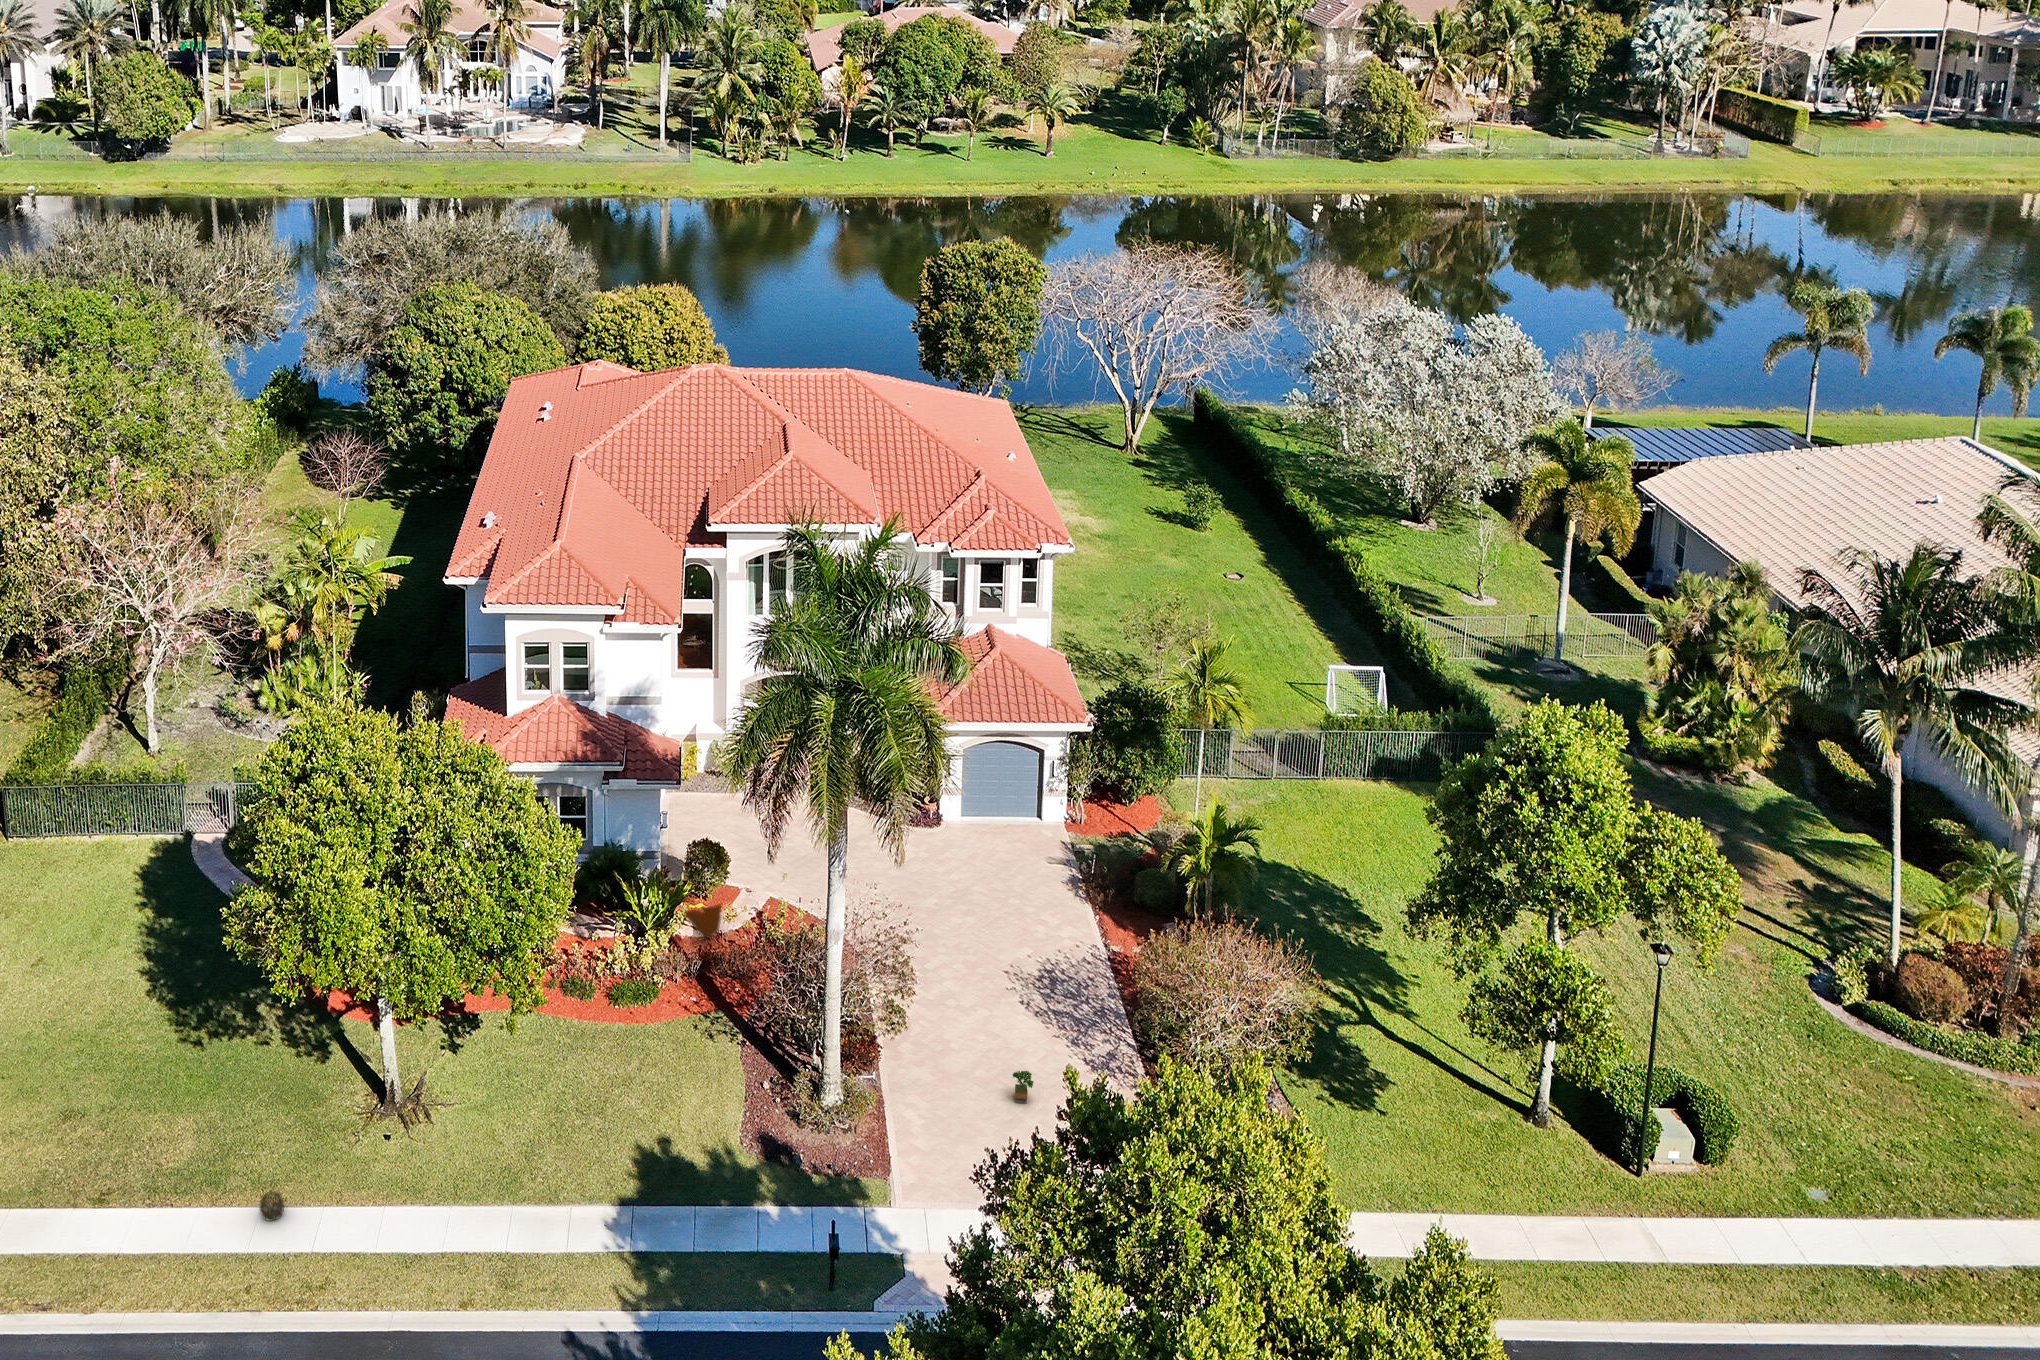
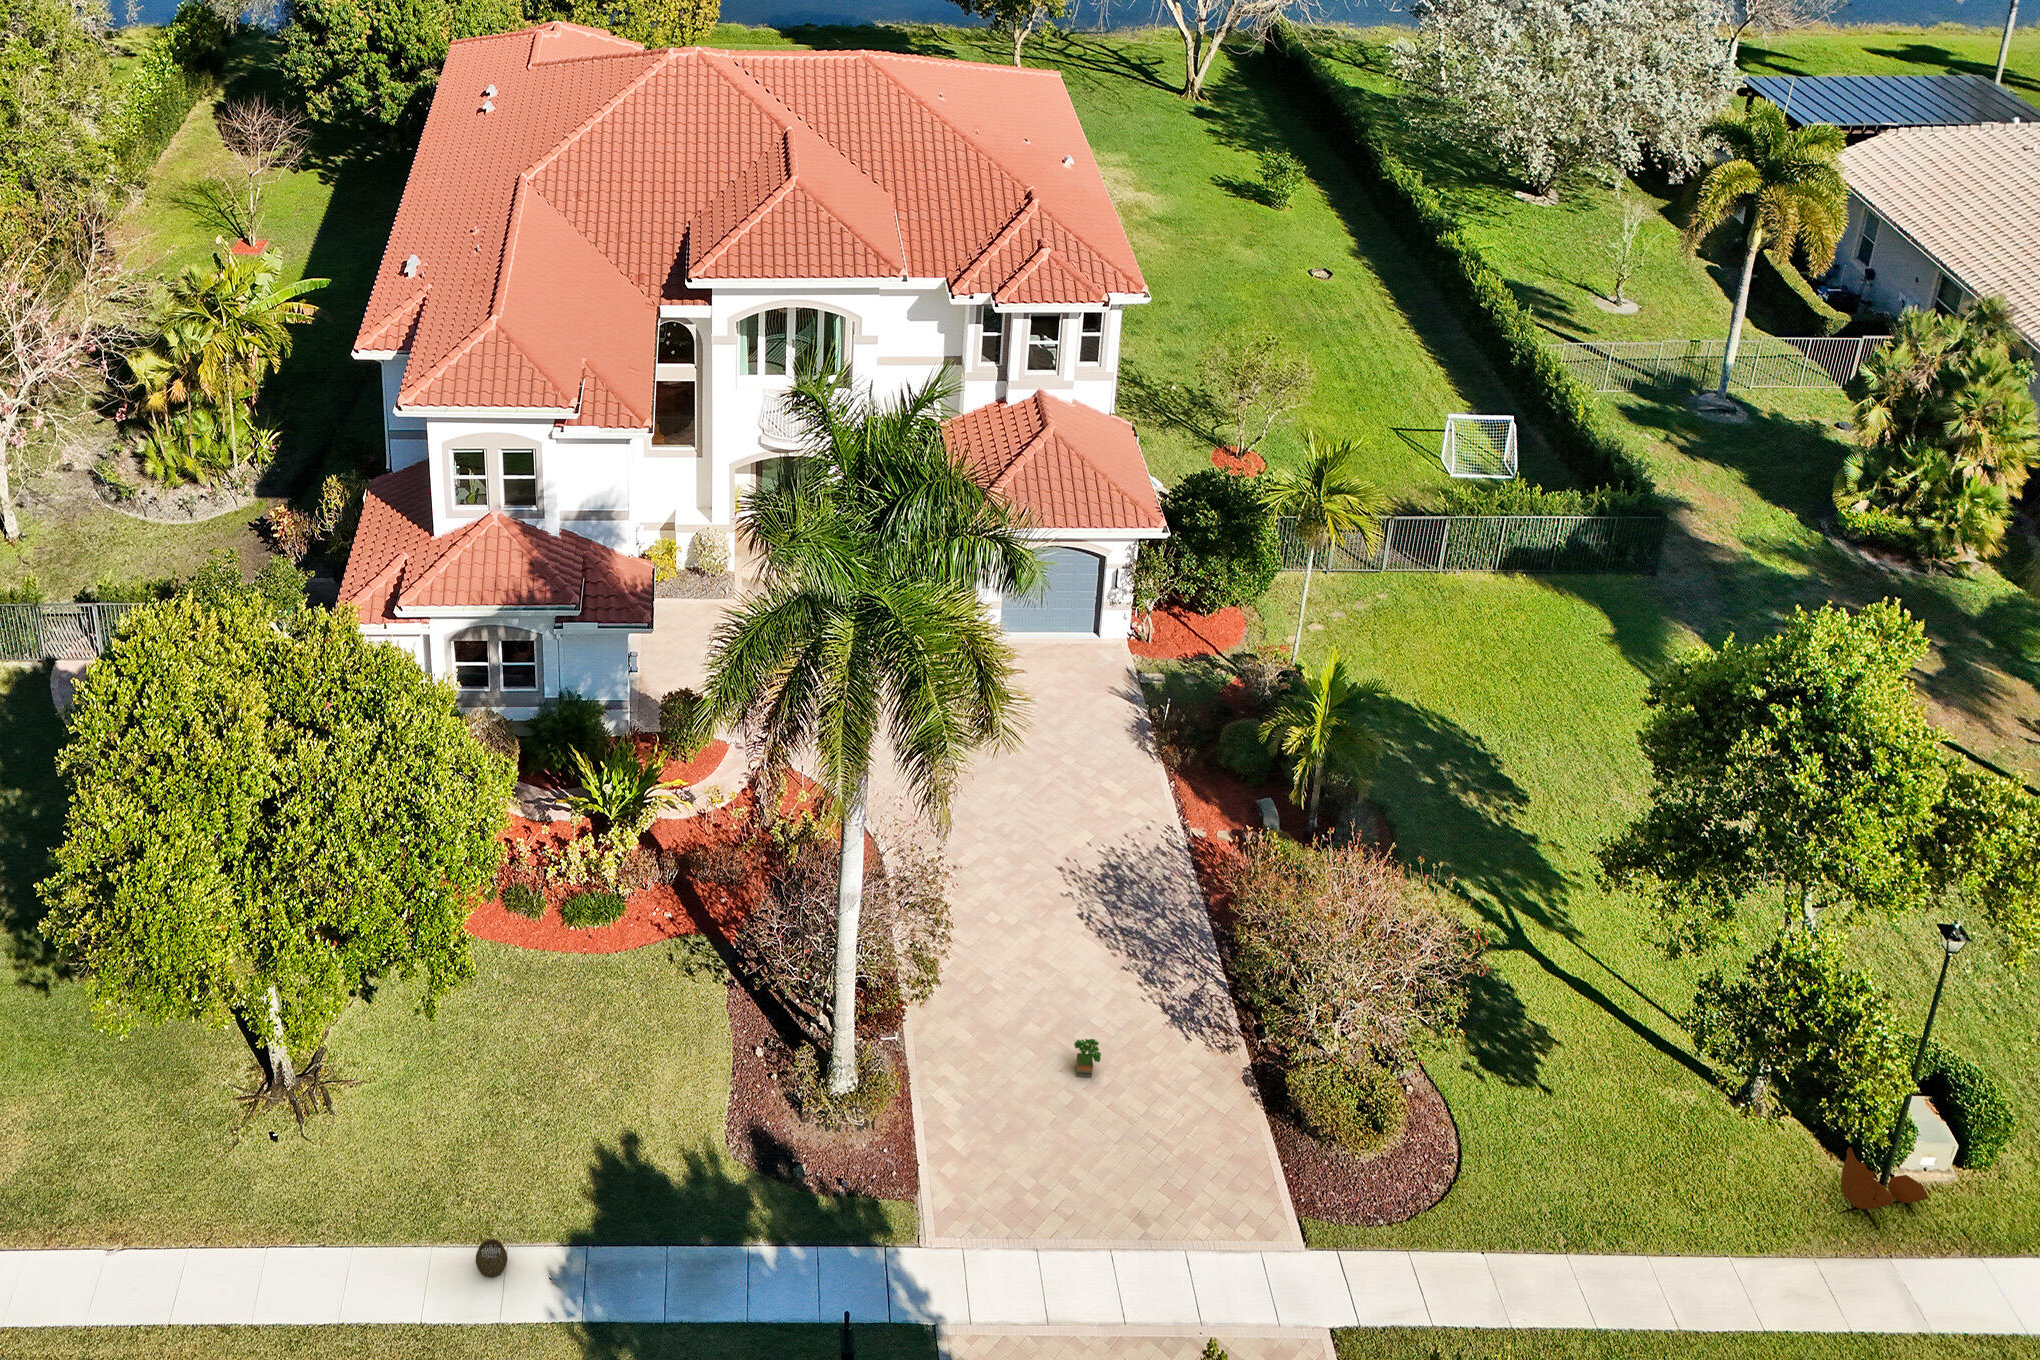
lounge chair: present [684,904,722,941] -> present [1839,1147,1928,1230]
woven basket: present [259,1191,284,1221] -> present [476,1239,508,1278]

